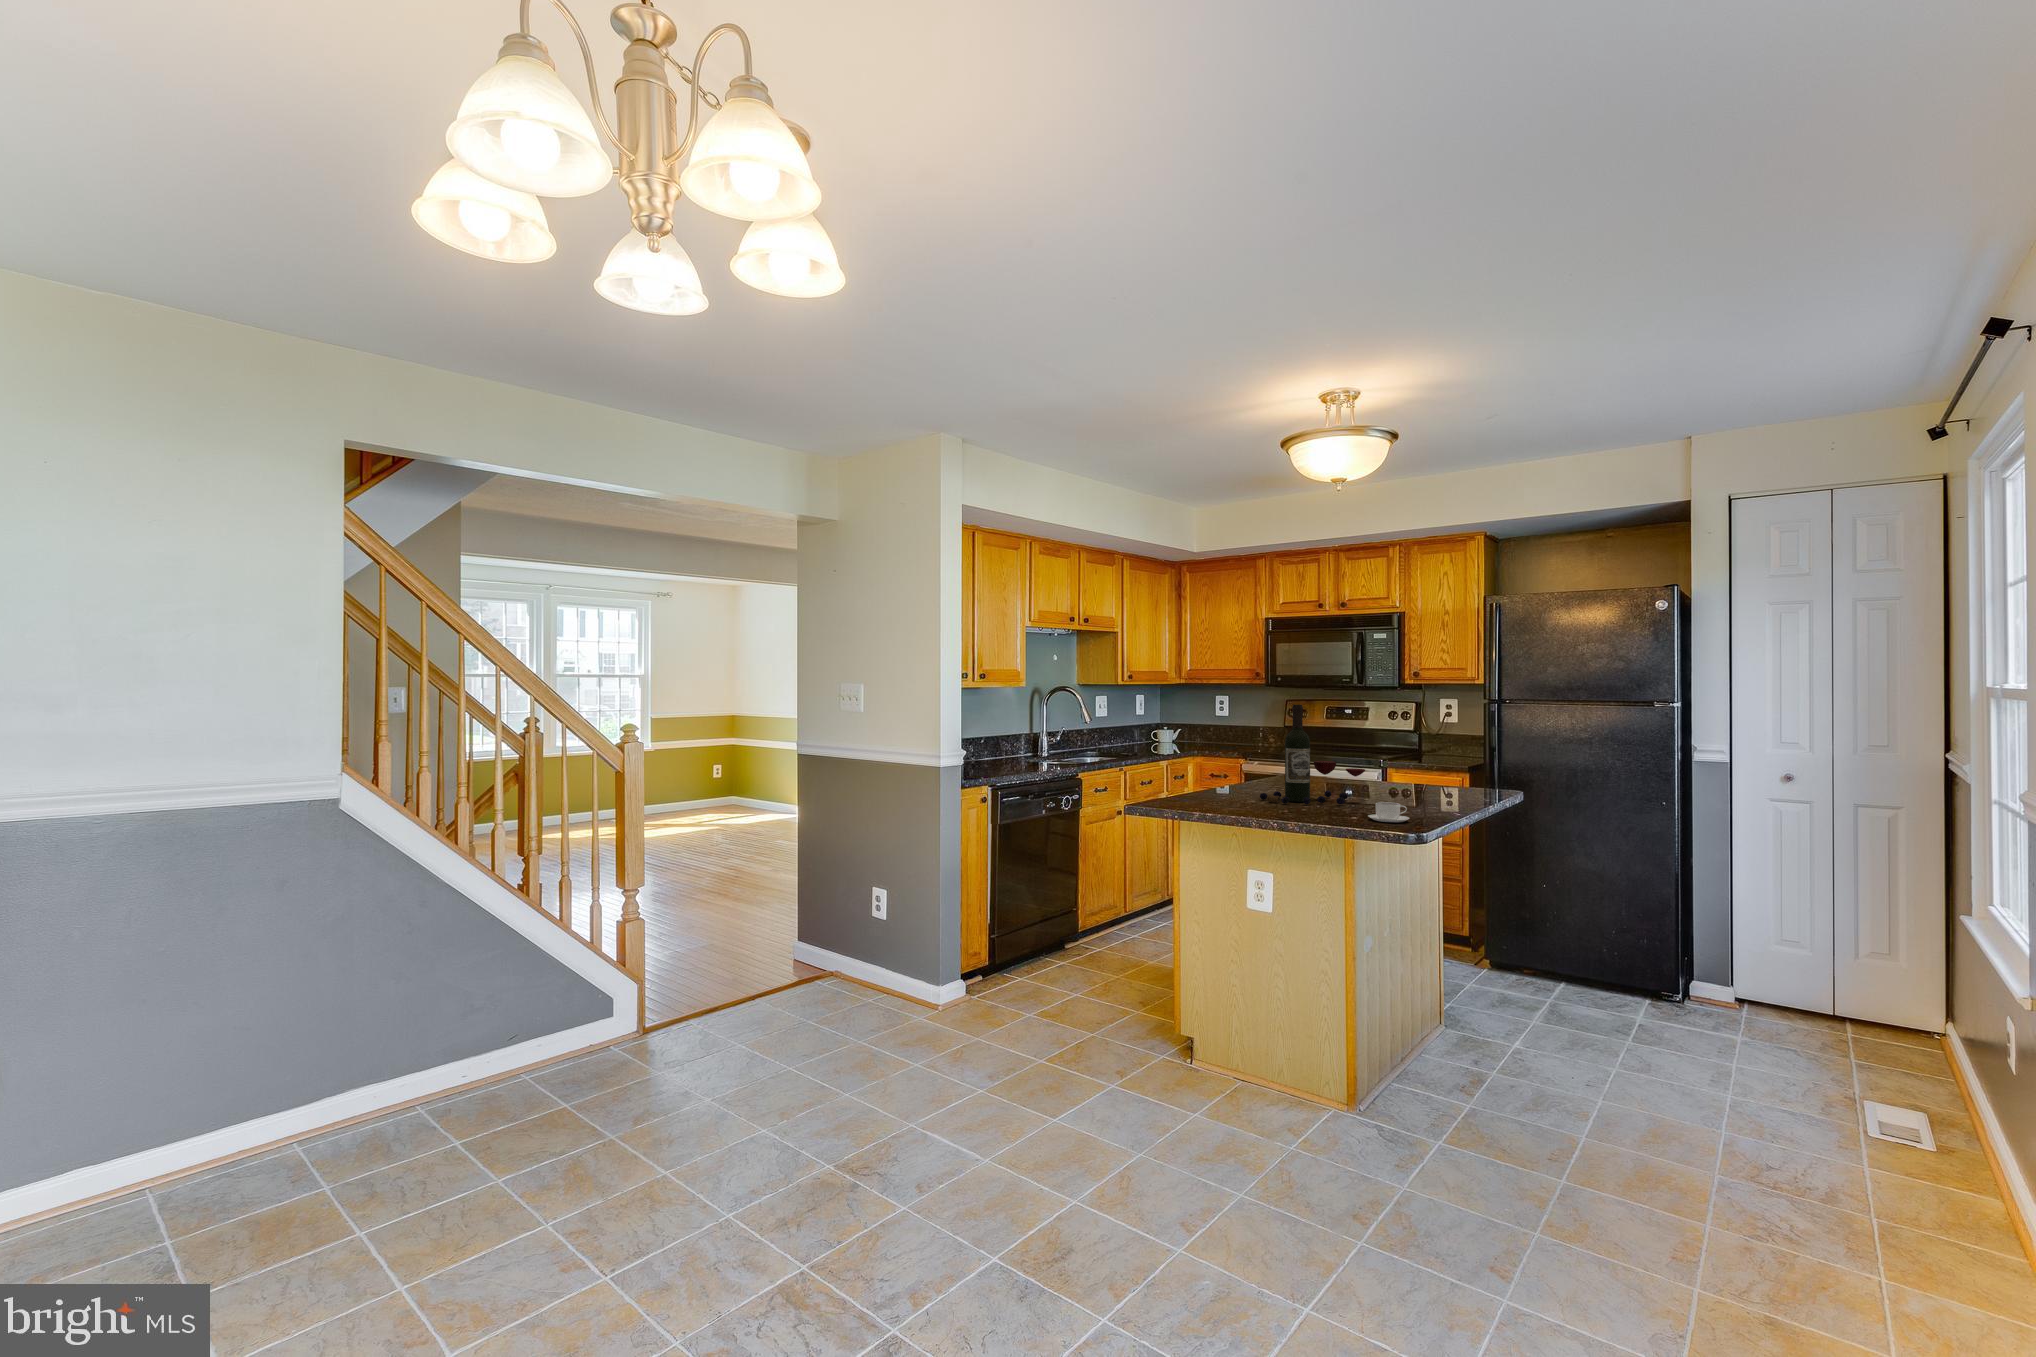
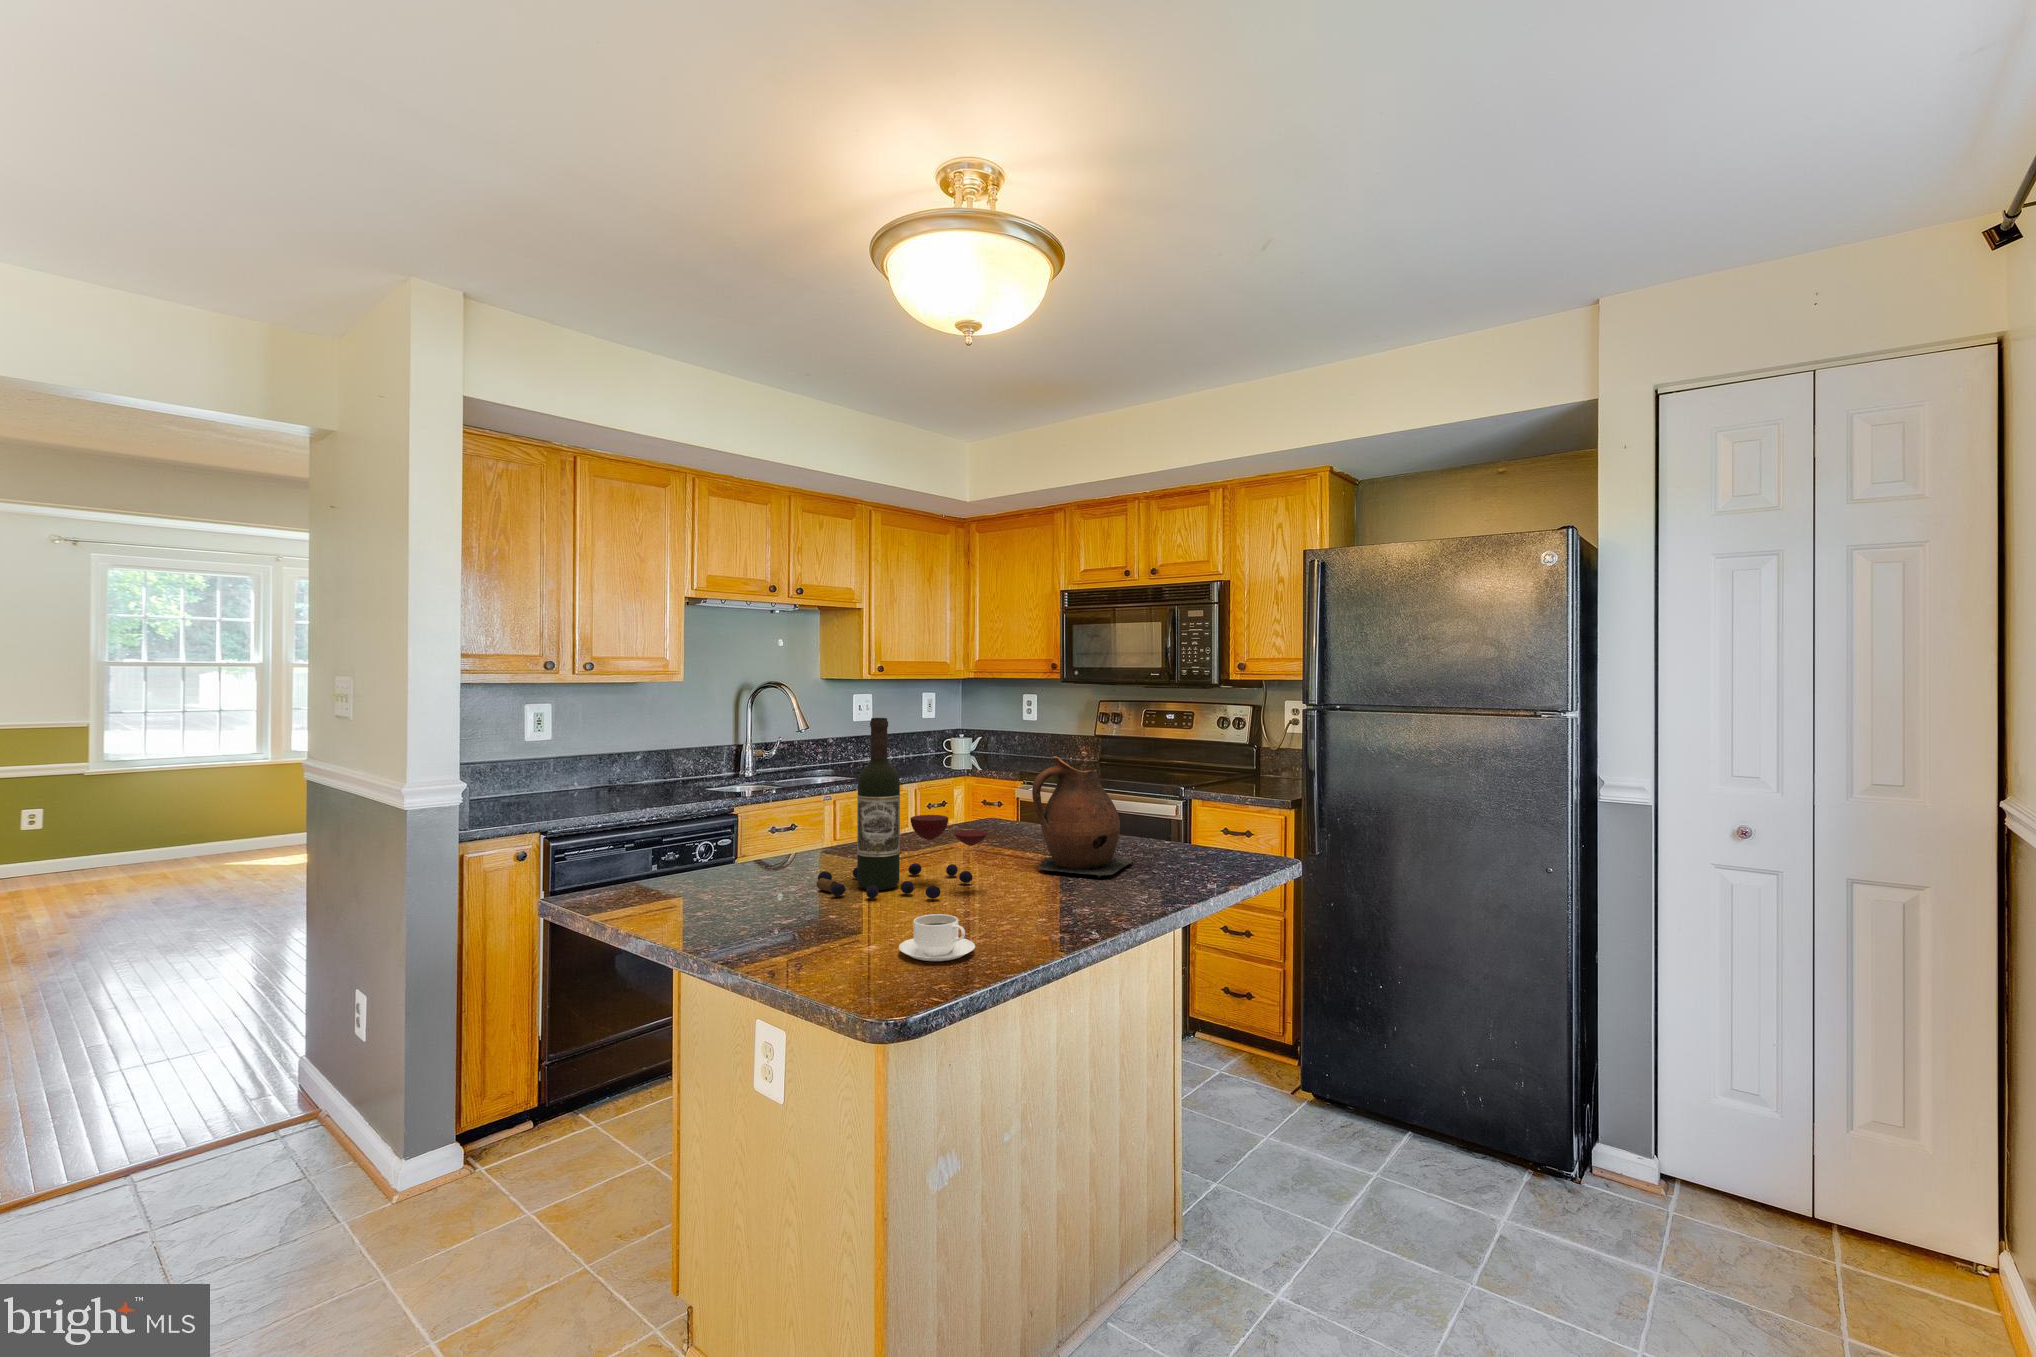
ceramic pitcher: none [1366,728,1423,798] -> present [1032,756,1133,878]

